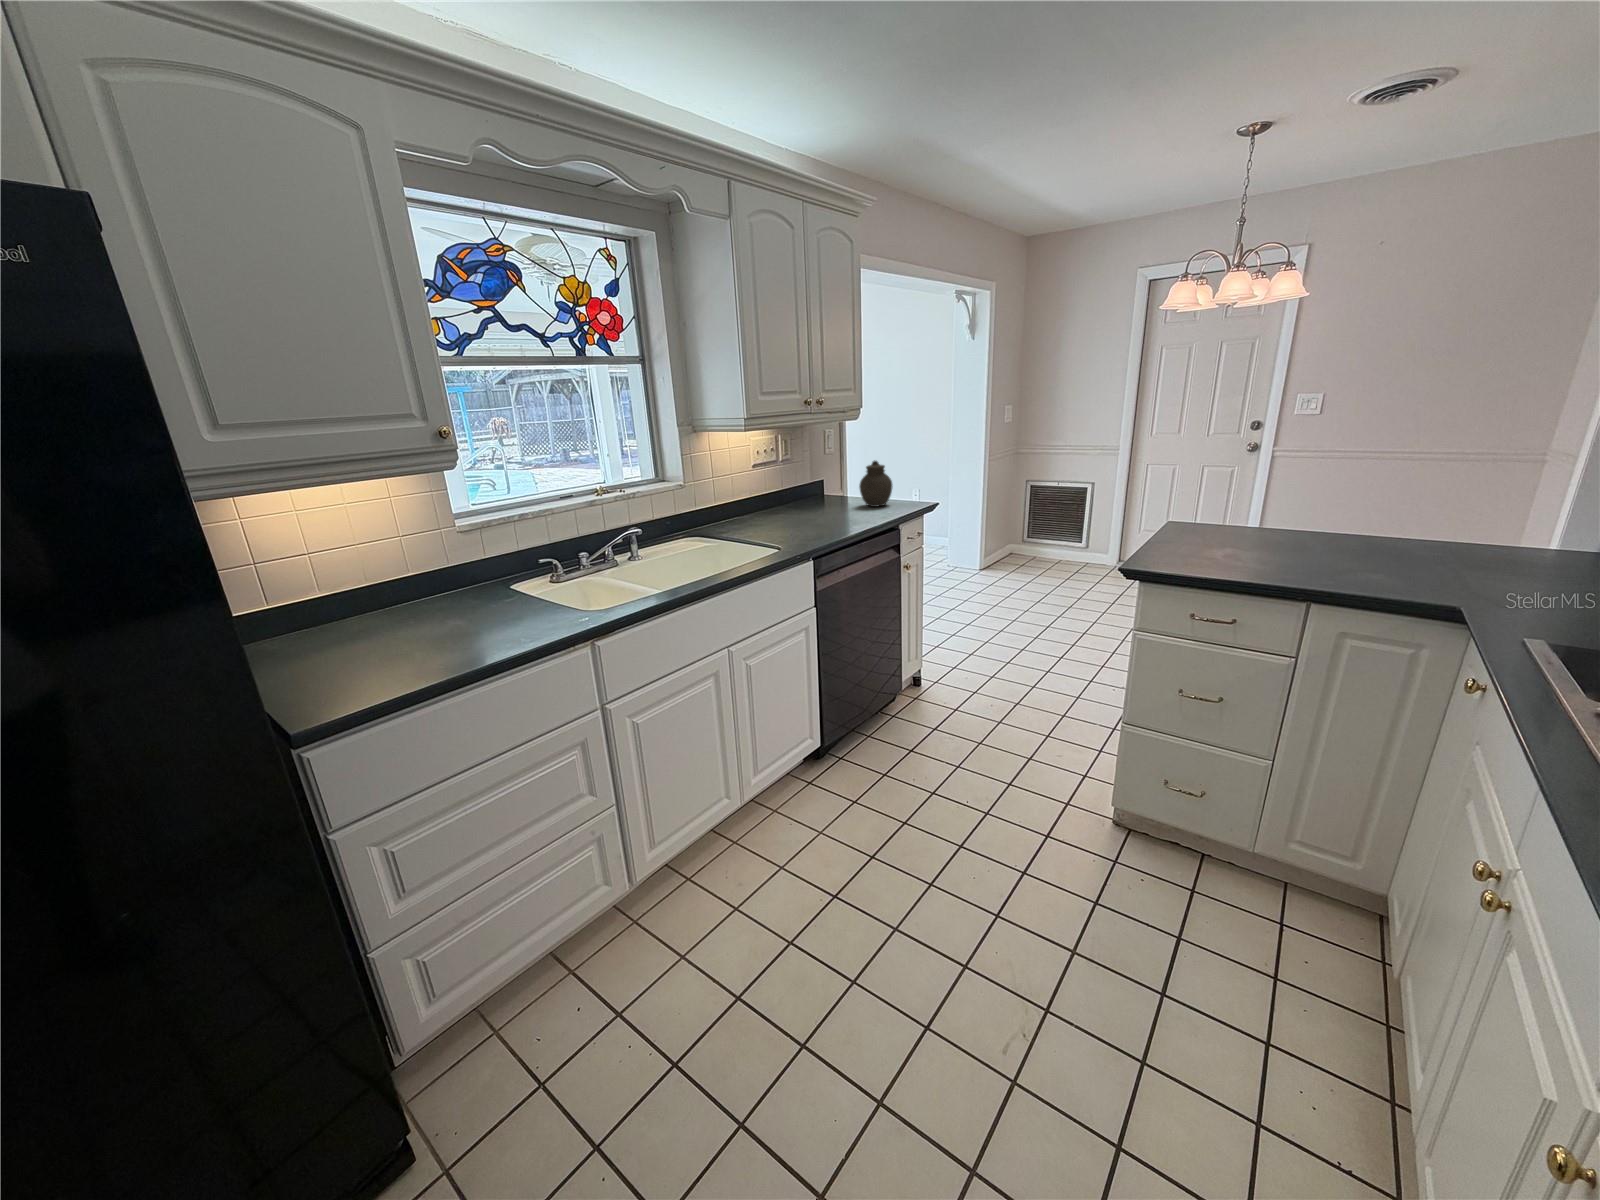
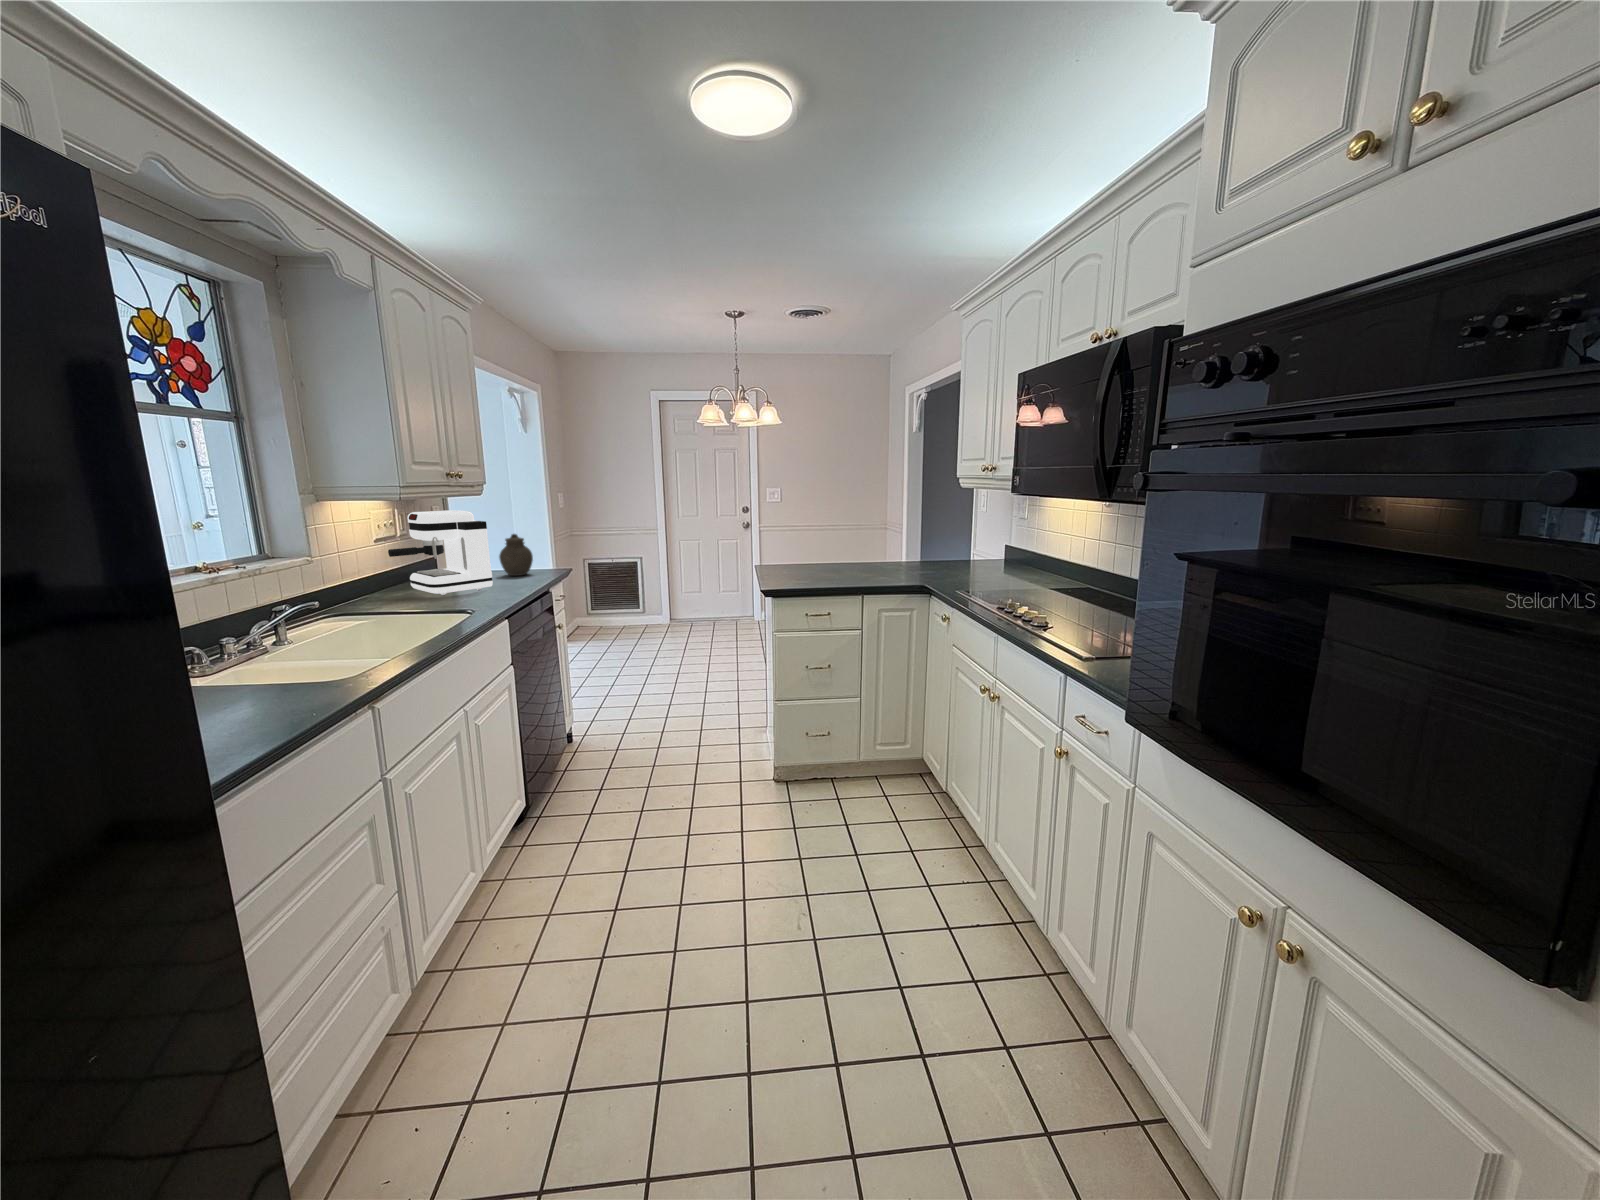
coffee maker: none [749,437,832,524] -> present [388,510,493,595]

